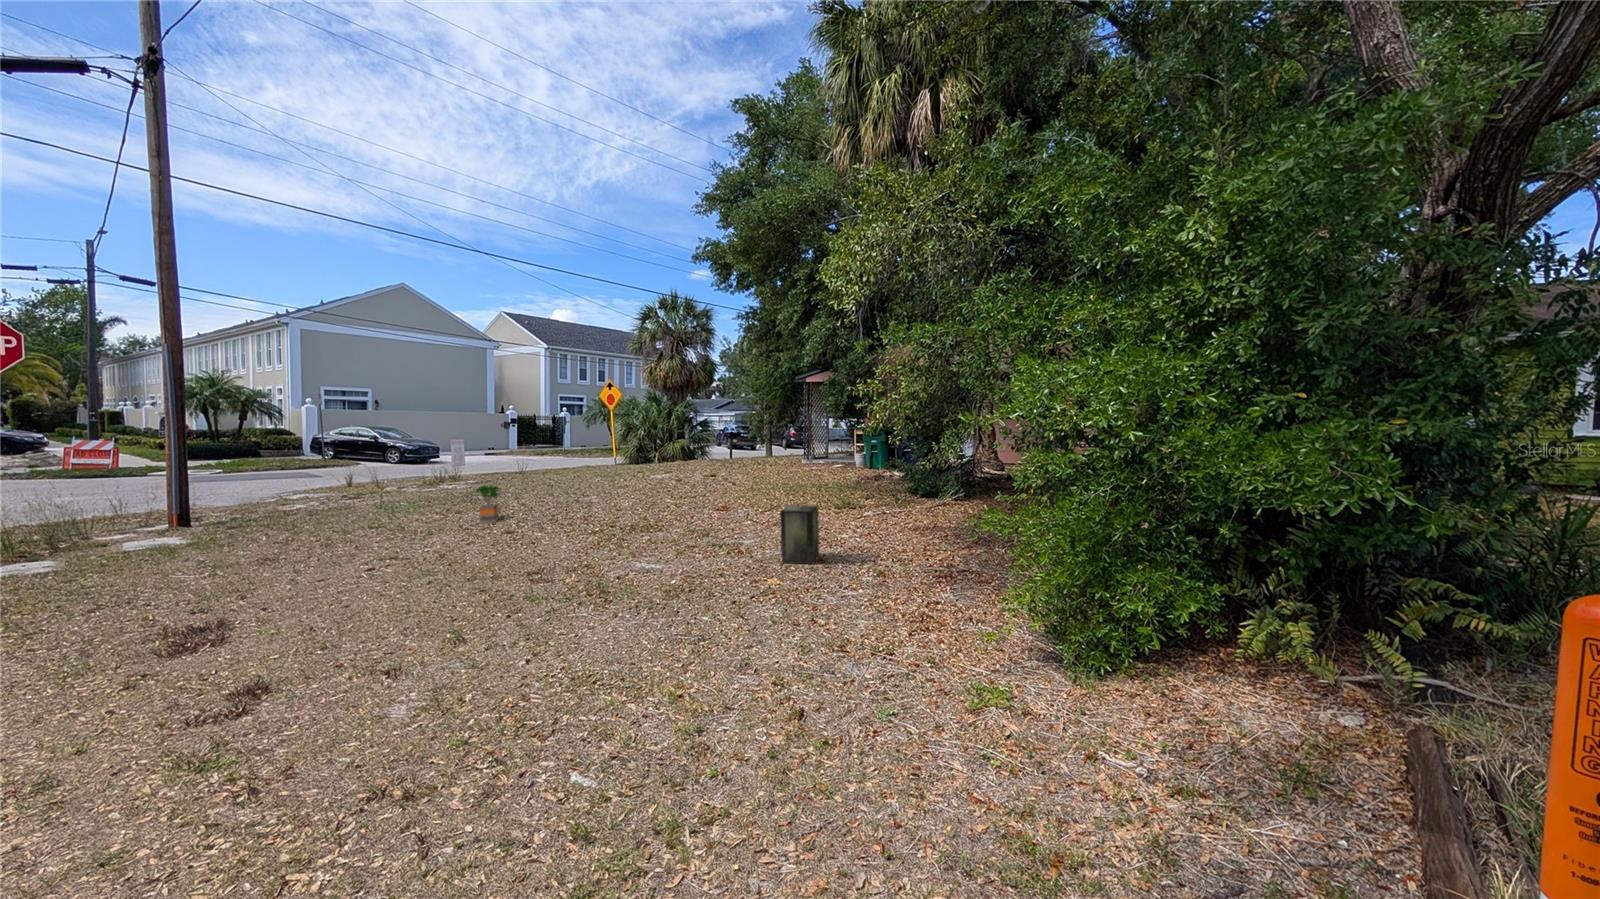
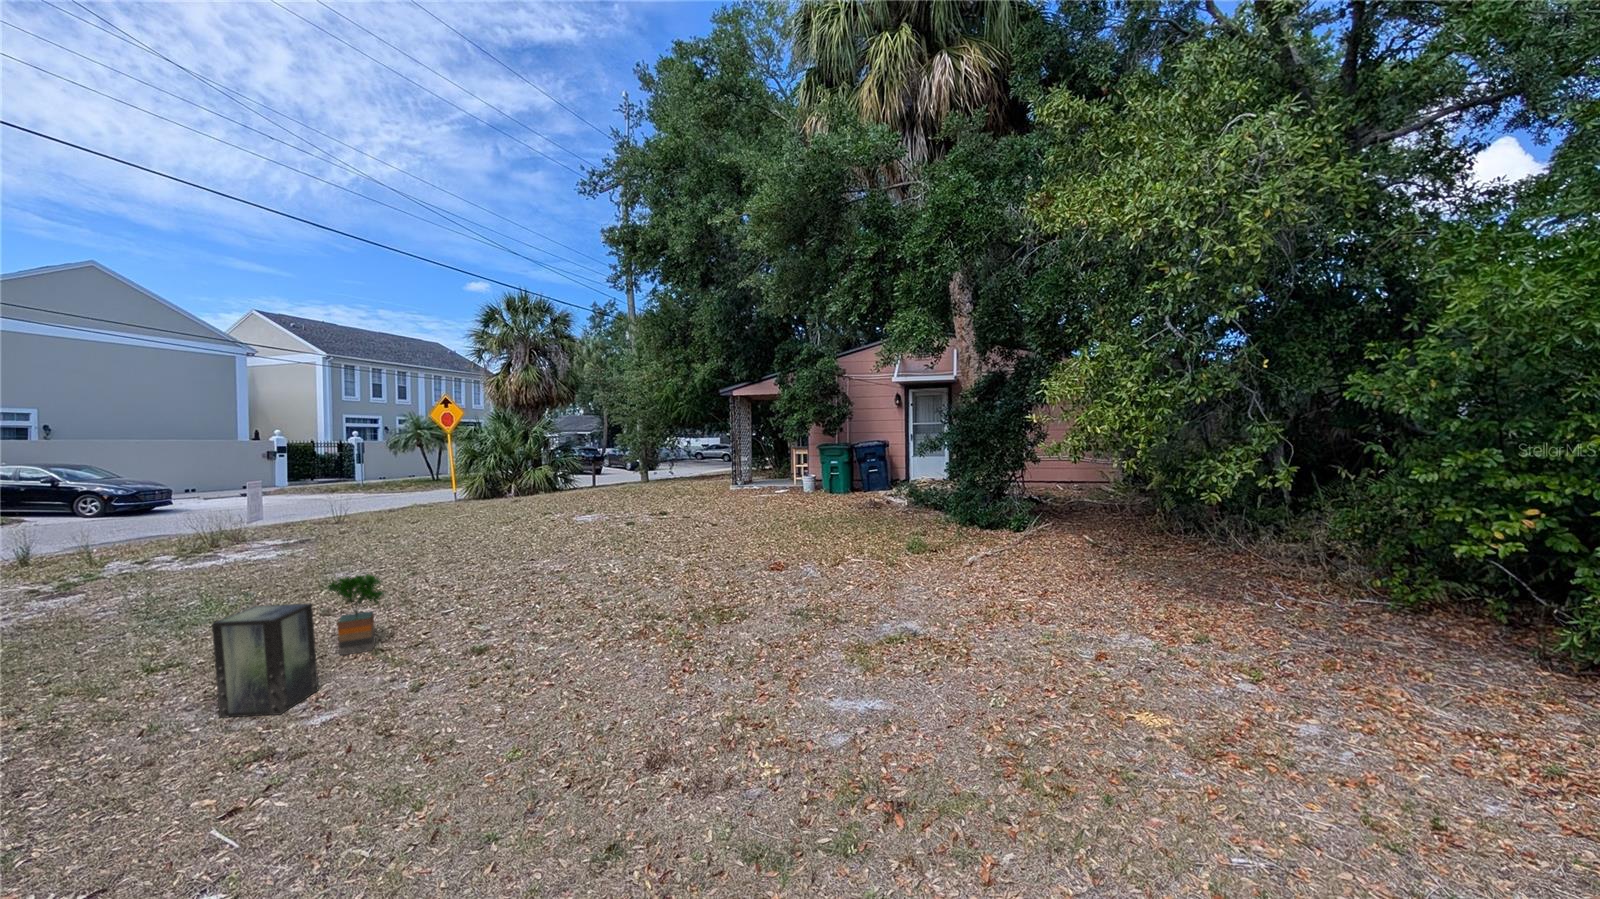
storage box: present [780,505,819,564] -> present [212,604,318,718]

